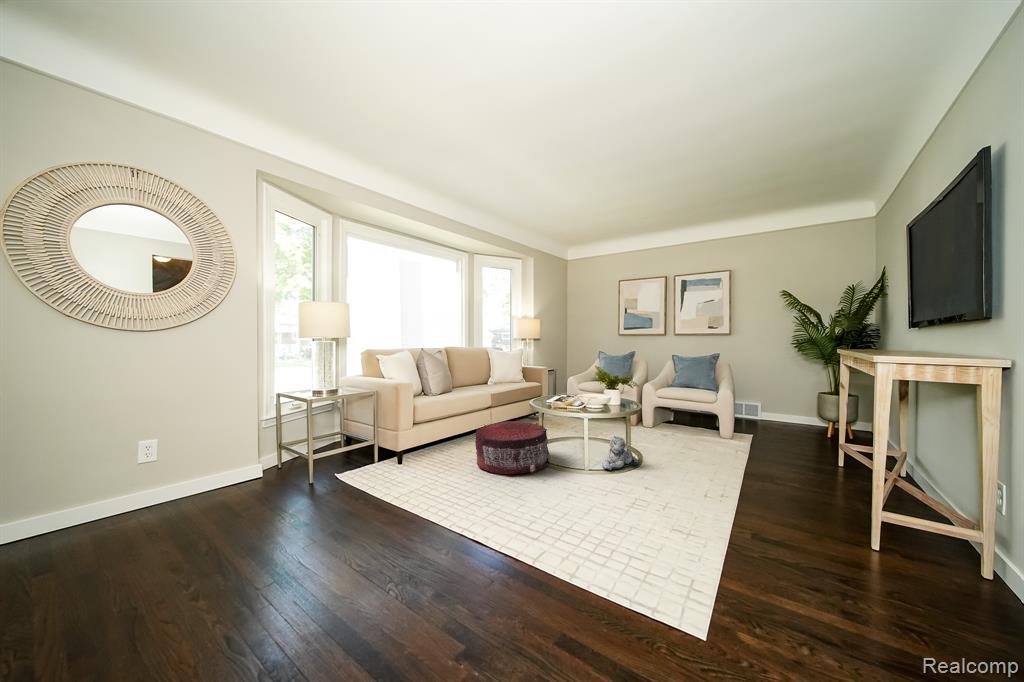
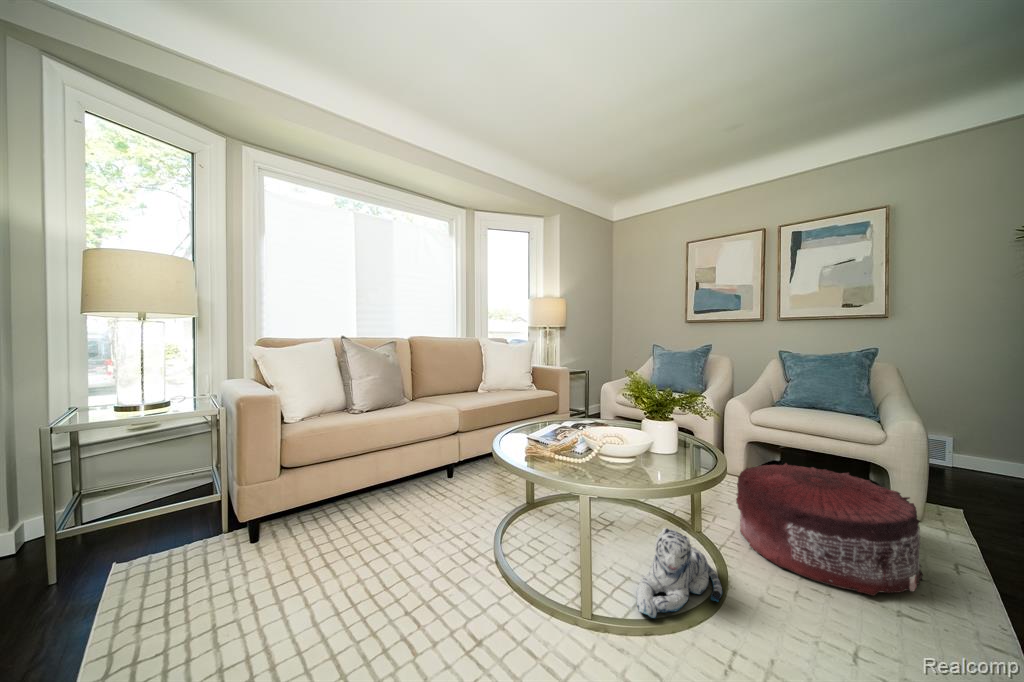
pouf: present [475,421,550,475] -> present [736,463,923,596]

